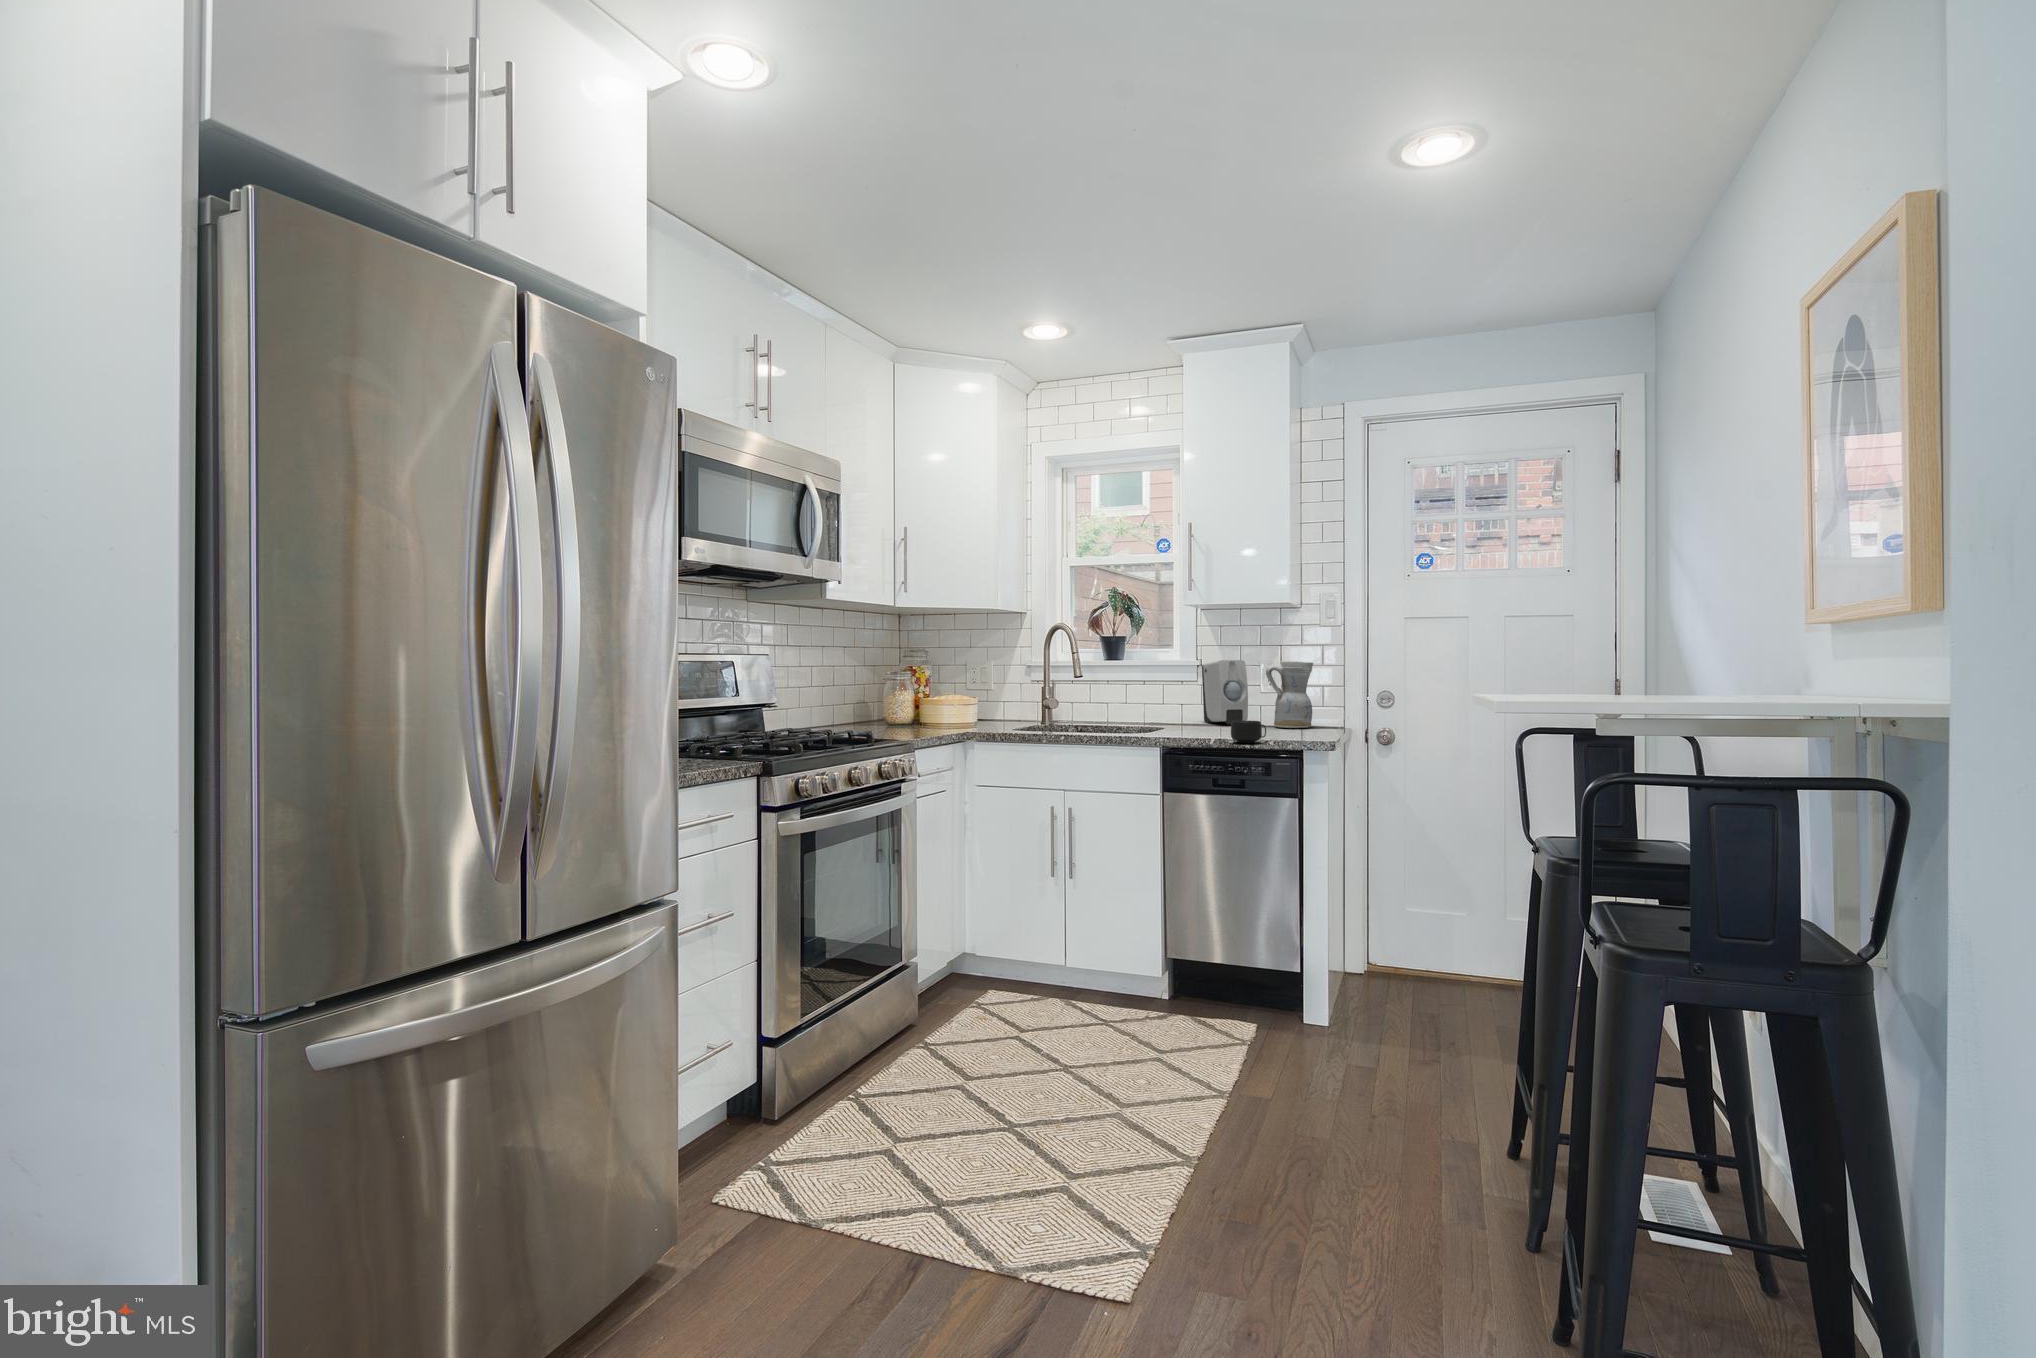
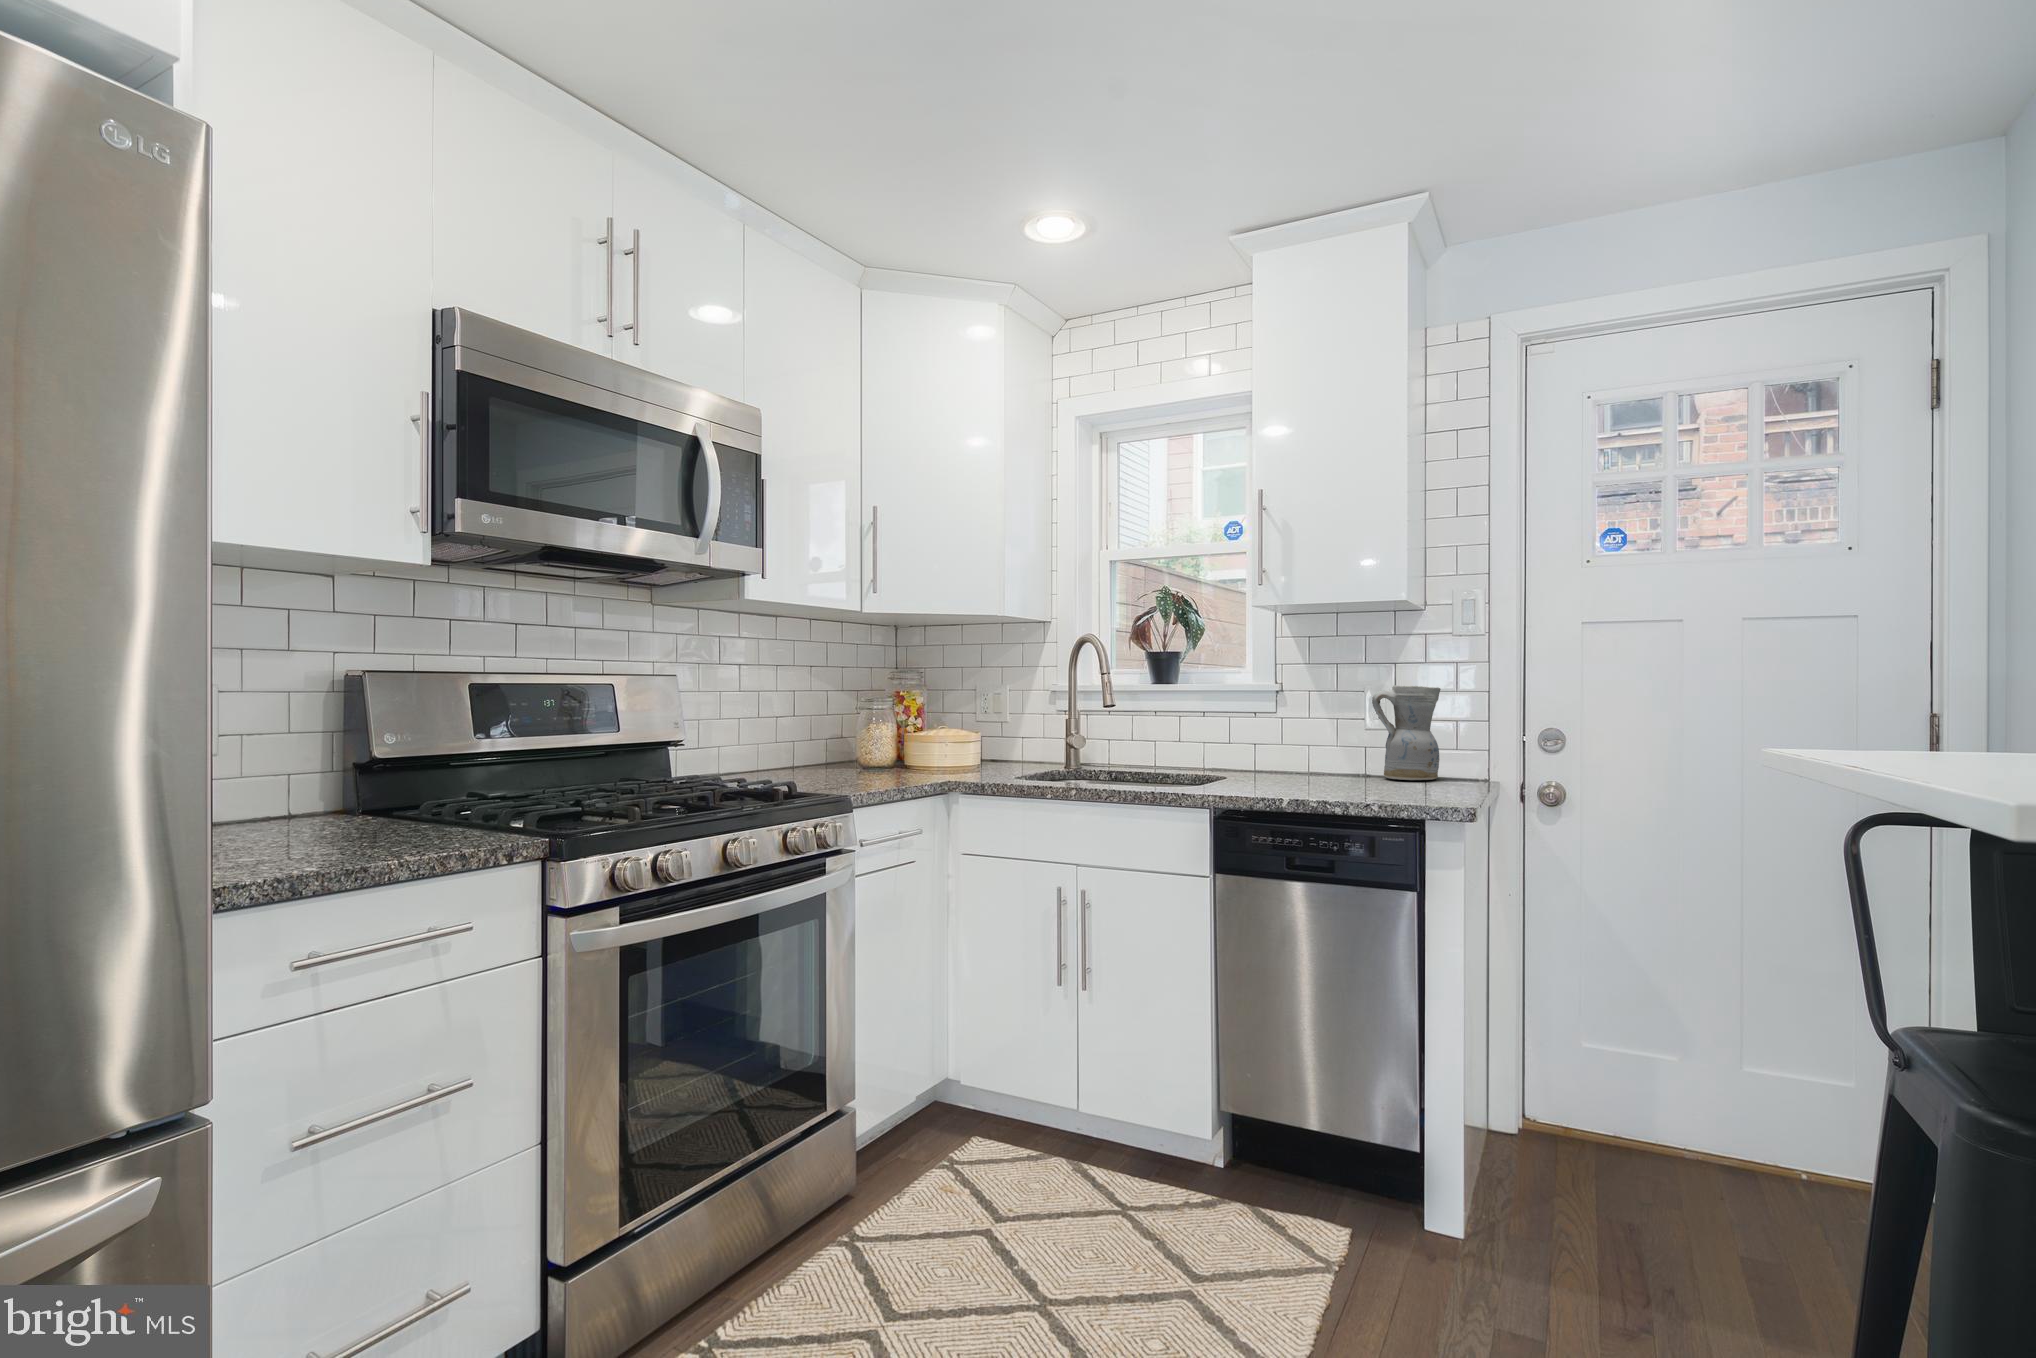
soap dispenser: present [1202,660,1248,724] -> none [1284,684,1347,773]
mug: present [1231,720,1266,743] -> none [1314,770,1367,804]

